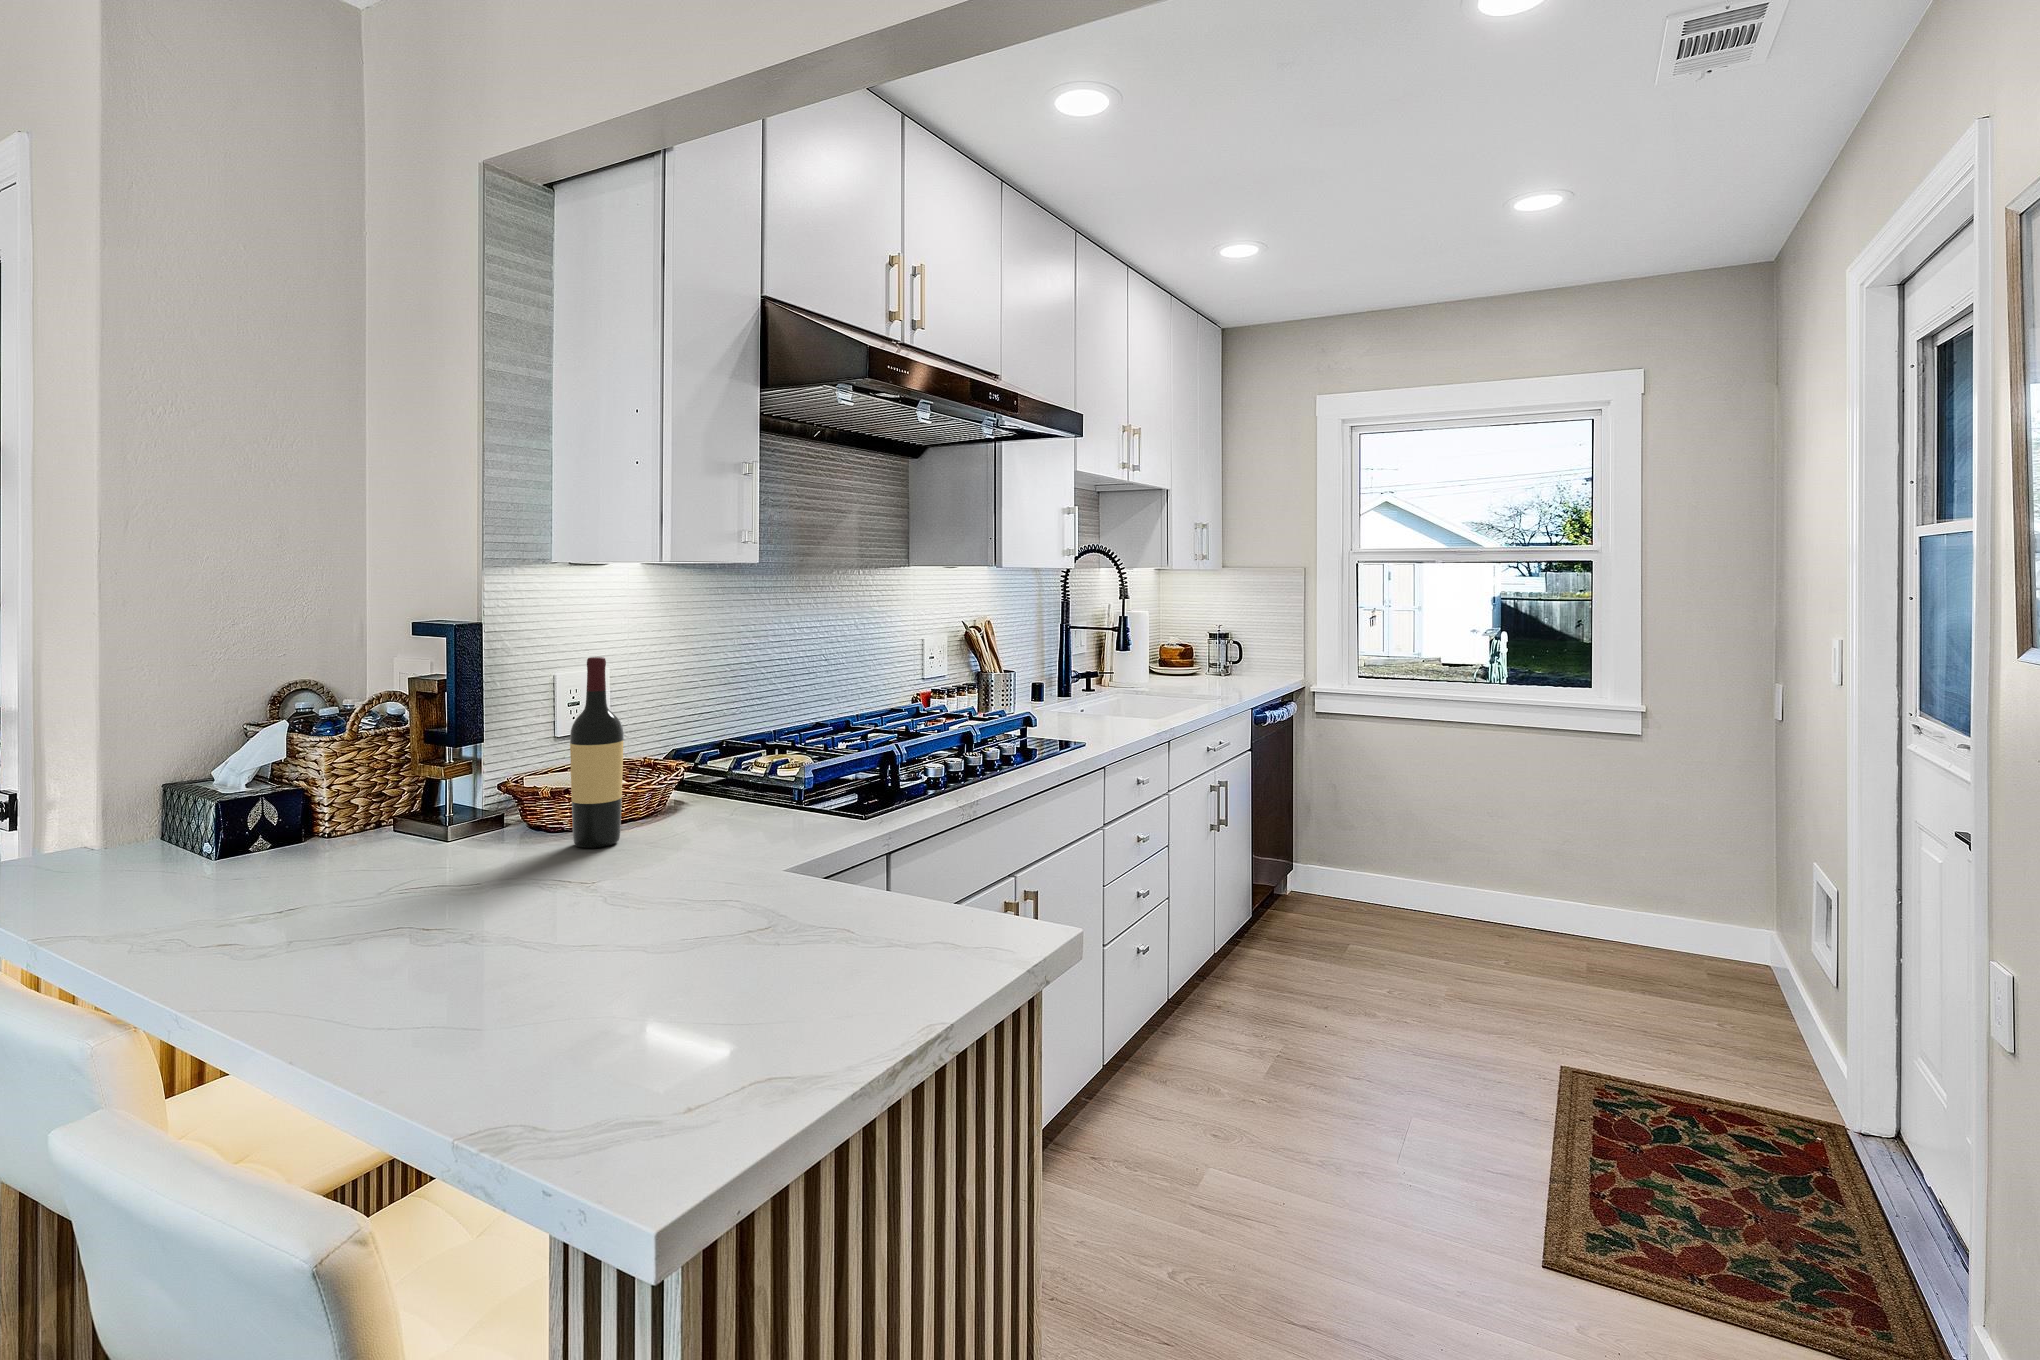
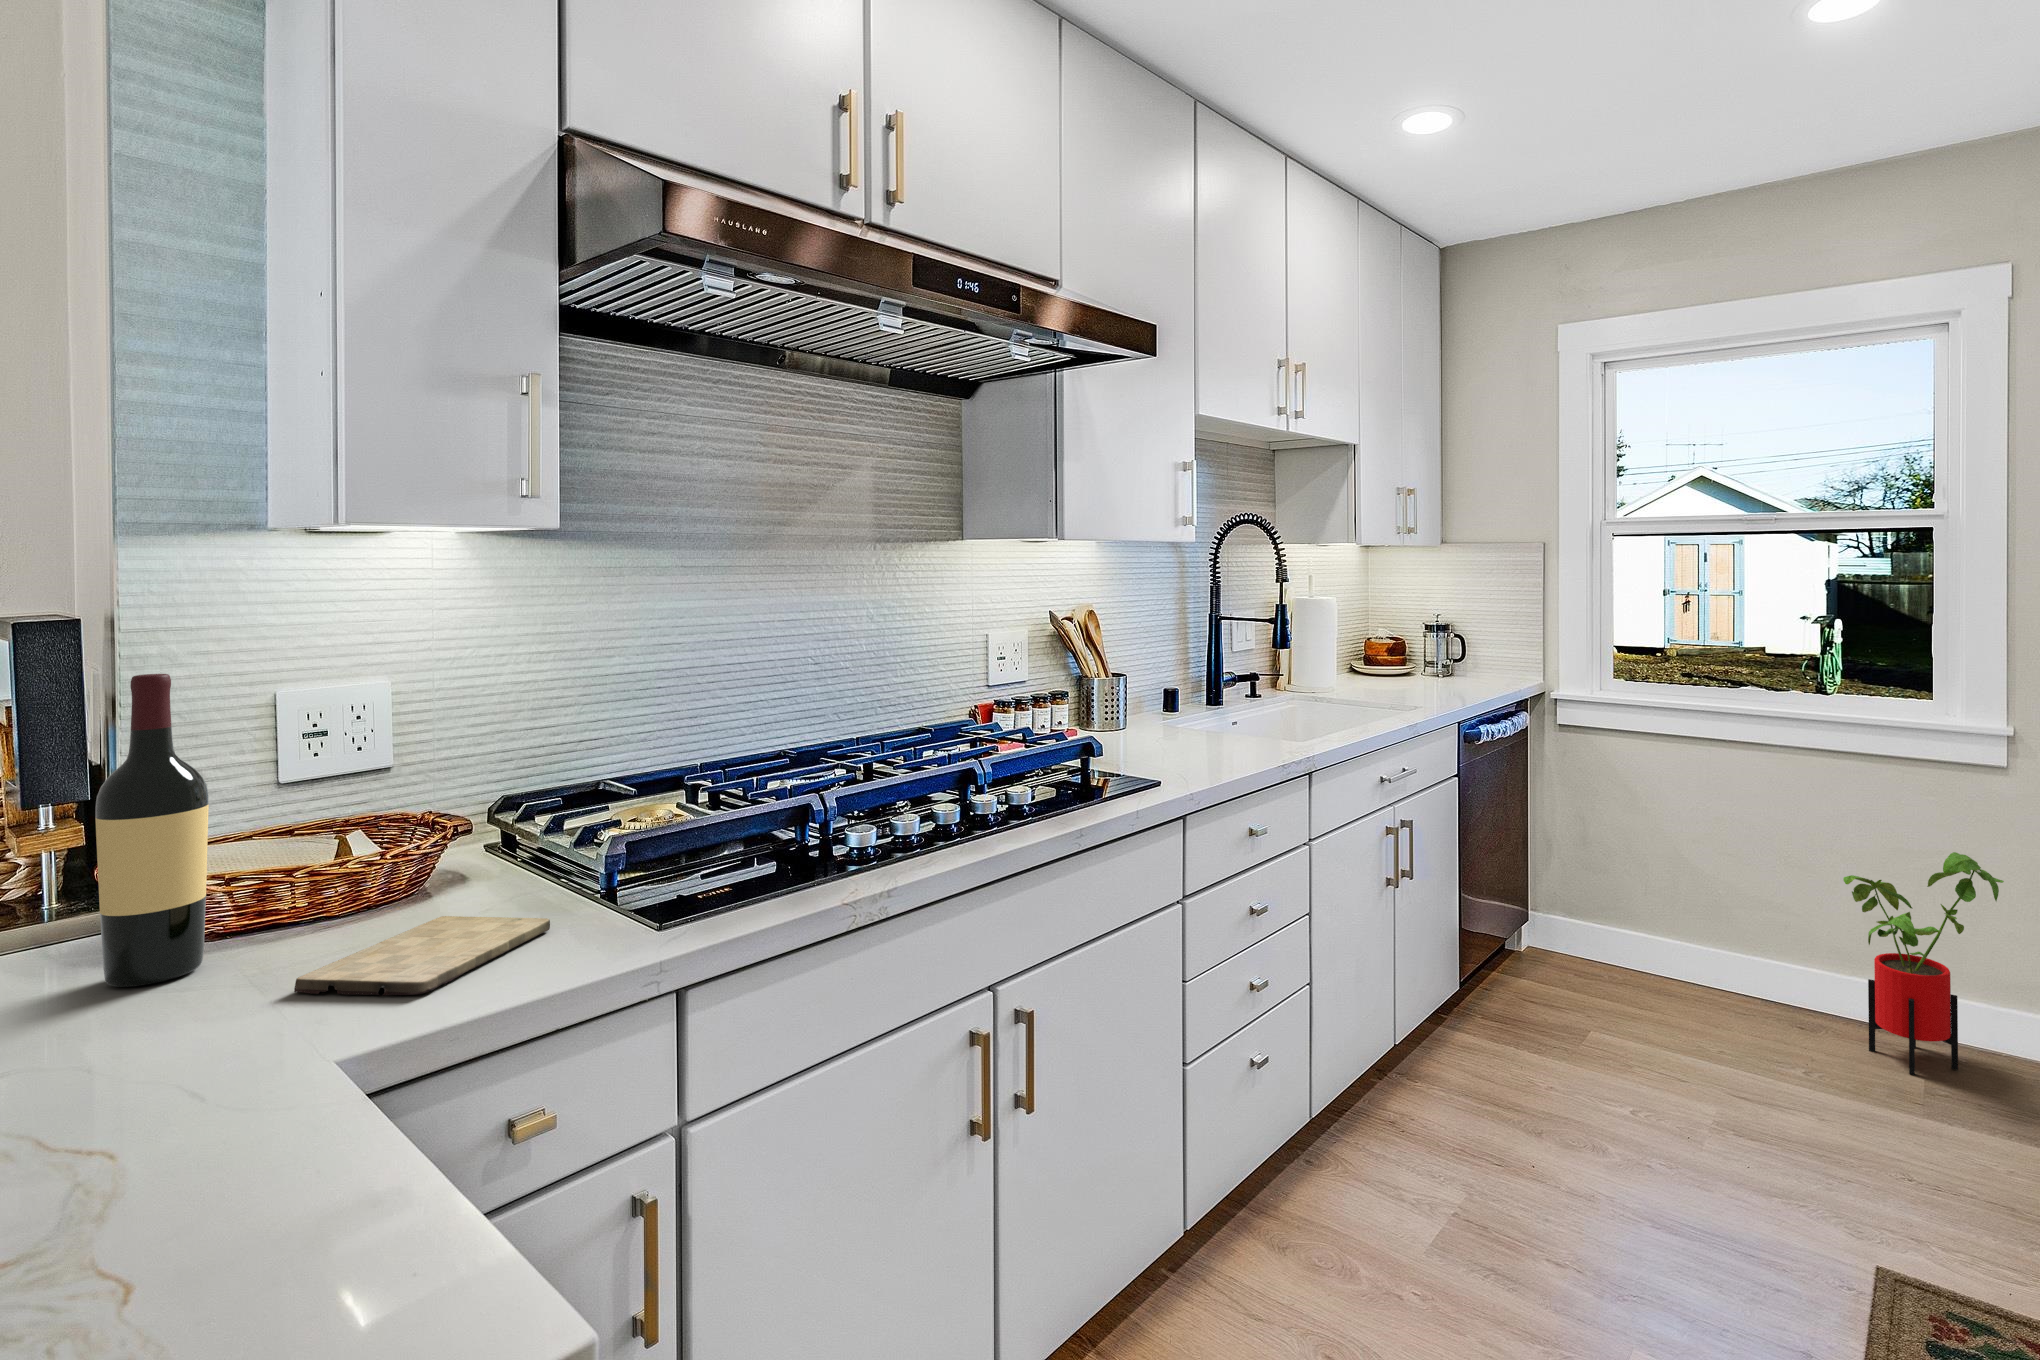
house plant: none [1530,797,1640,960] -> present [1843,852,2004,1075]
cutting board: none [704,813,803,847] -> present [294,916,550,995]

